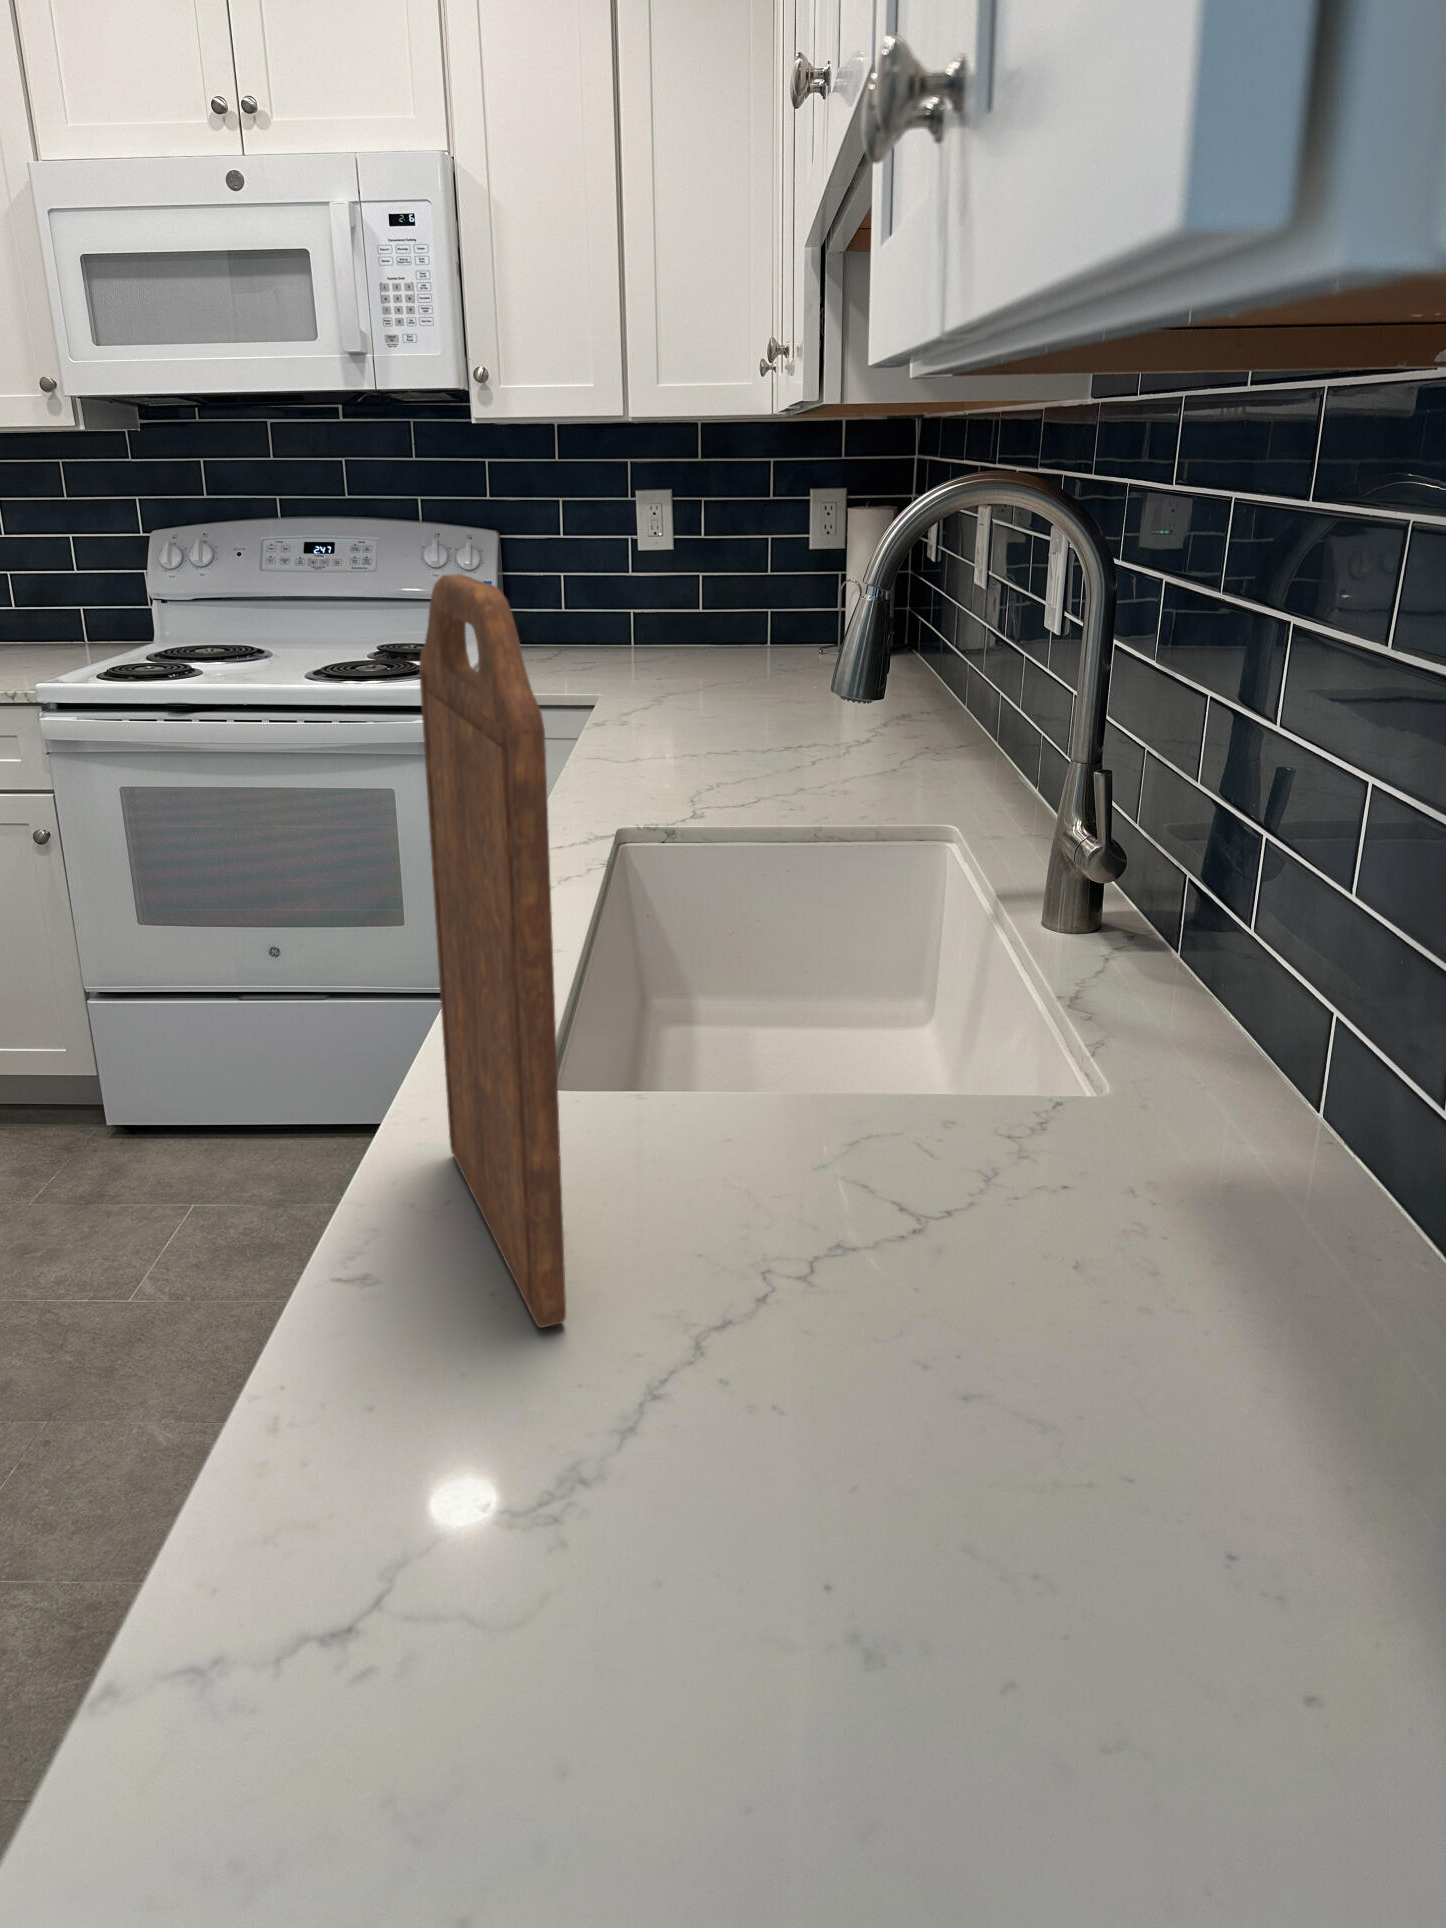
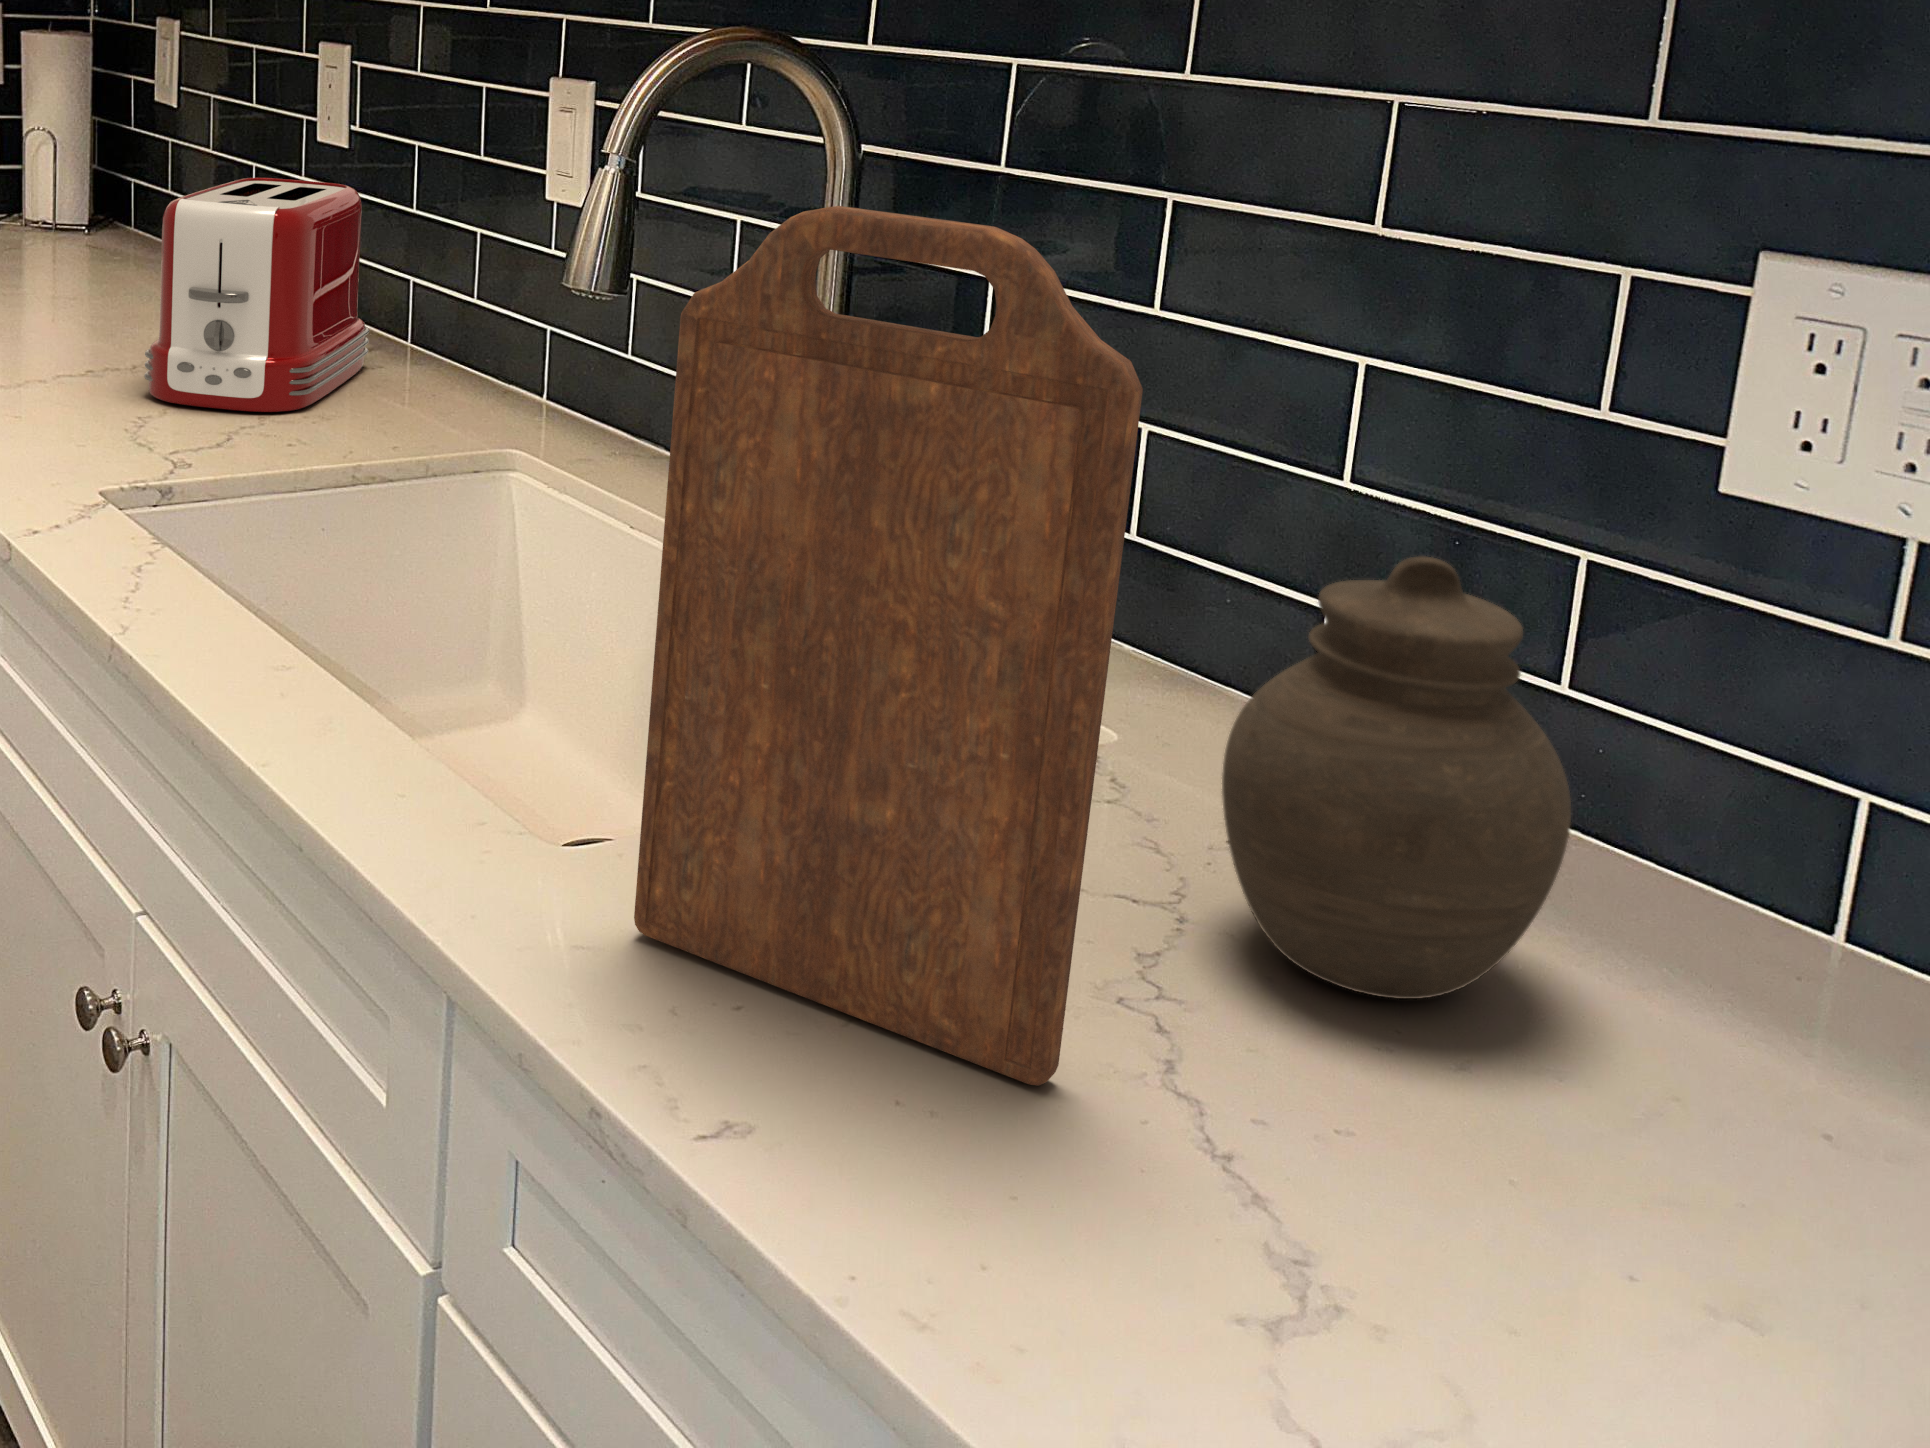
toaster: none [743,607,942,780] -> present [144,178,369,412]
jar: none [848,934,1170,1360] -> present [1222,557,1571,999]

